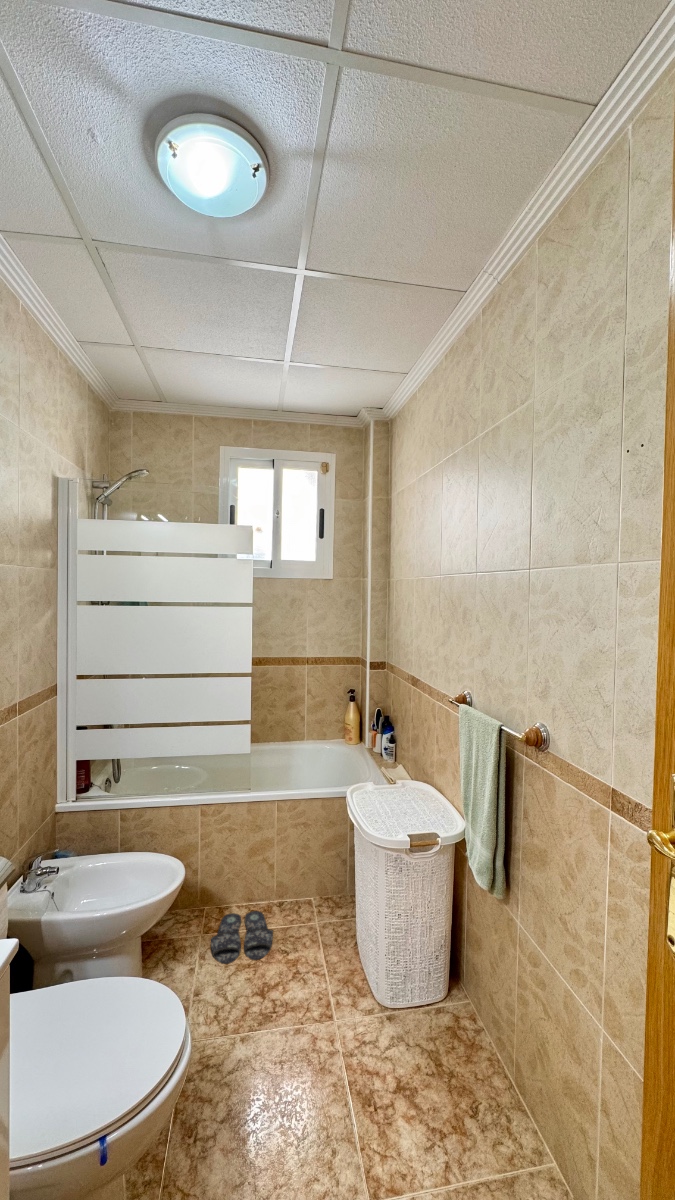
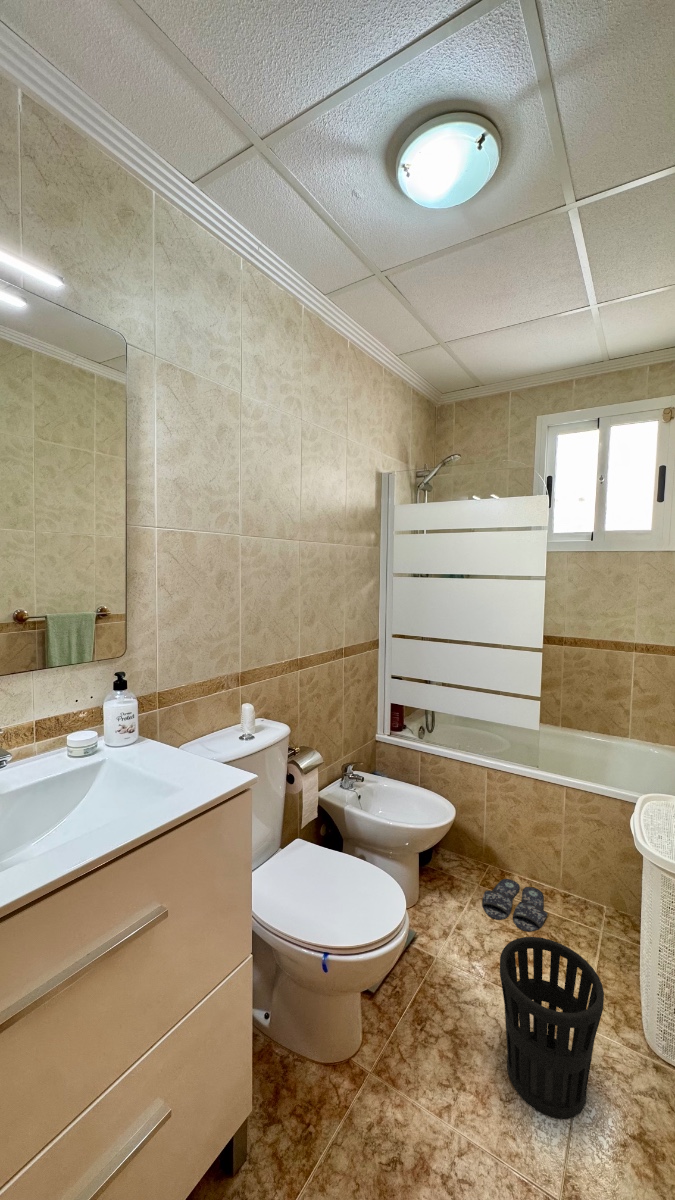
wastebasket: none [277,954,369,1132] -> present [500,937,604,1119]

